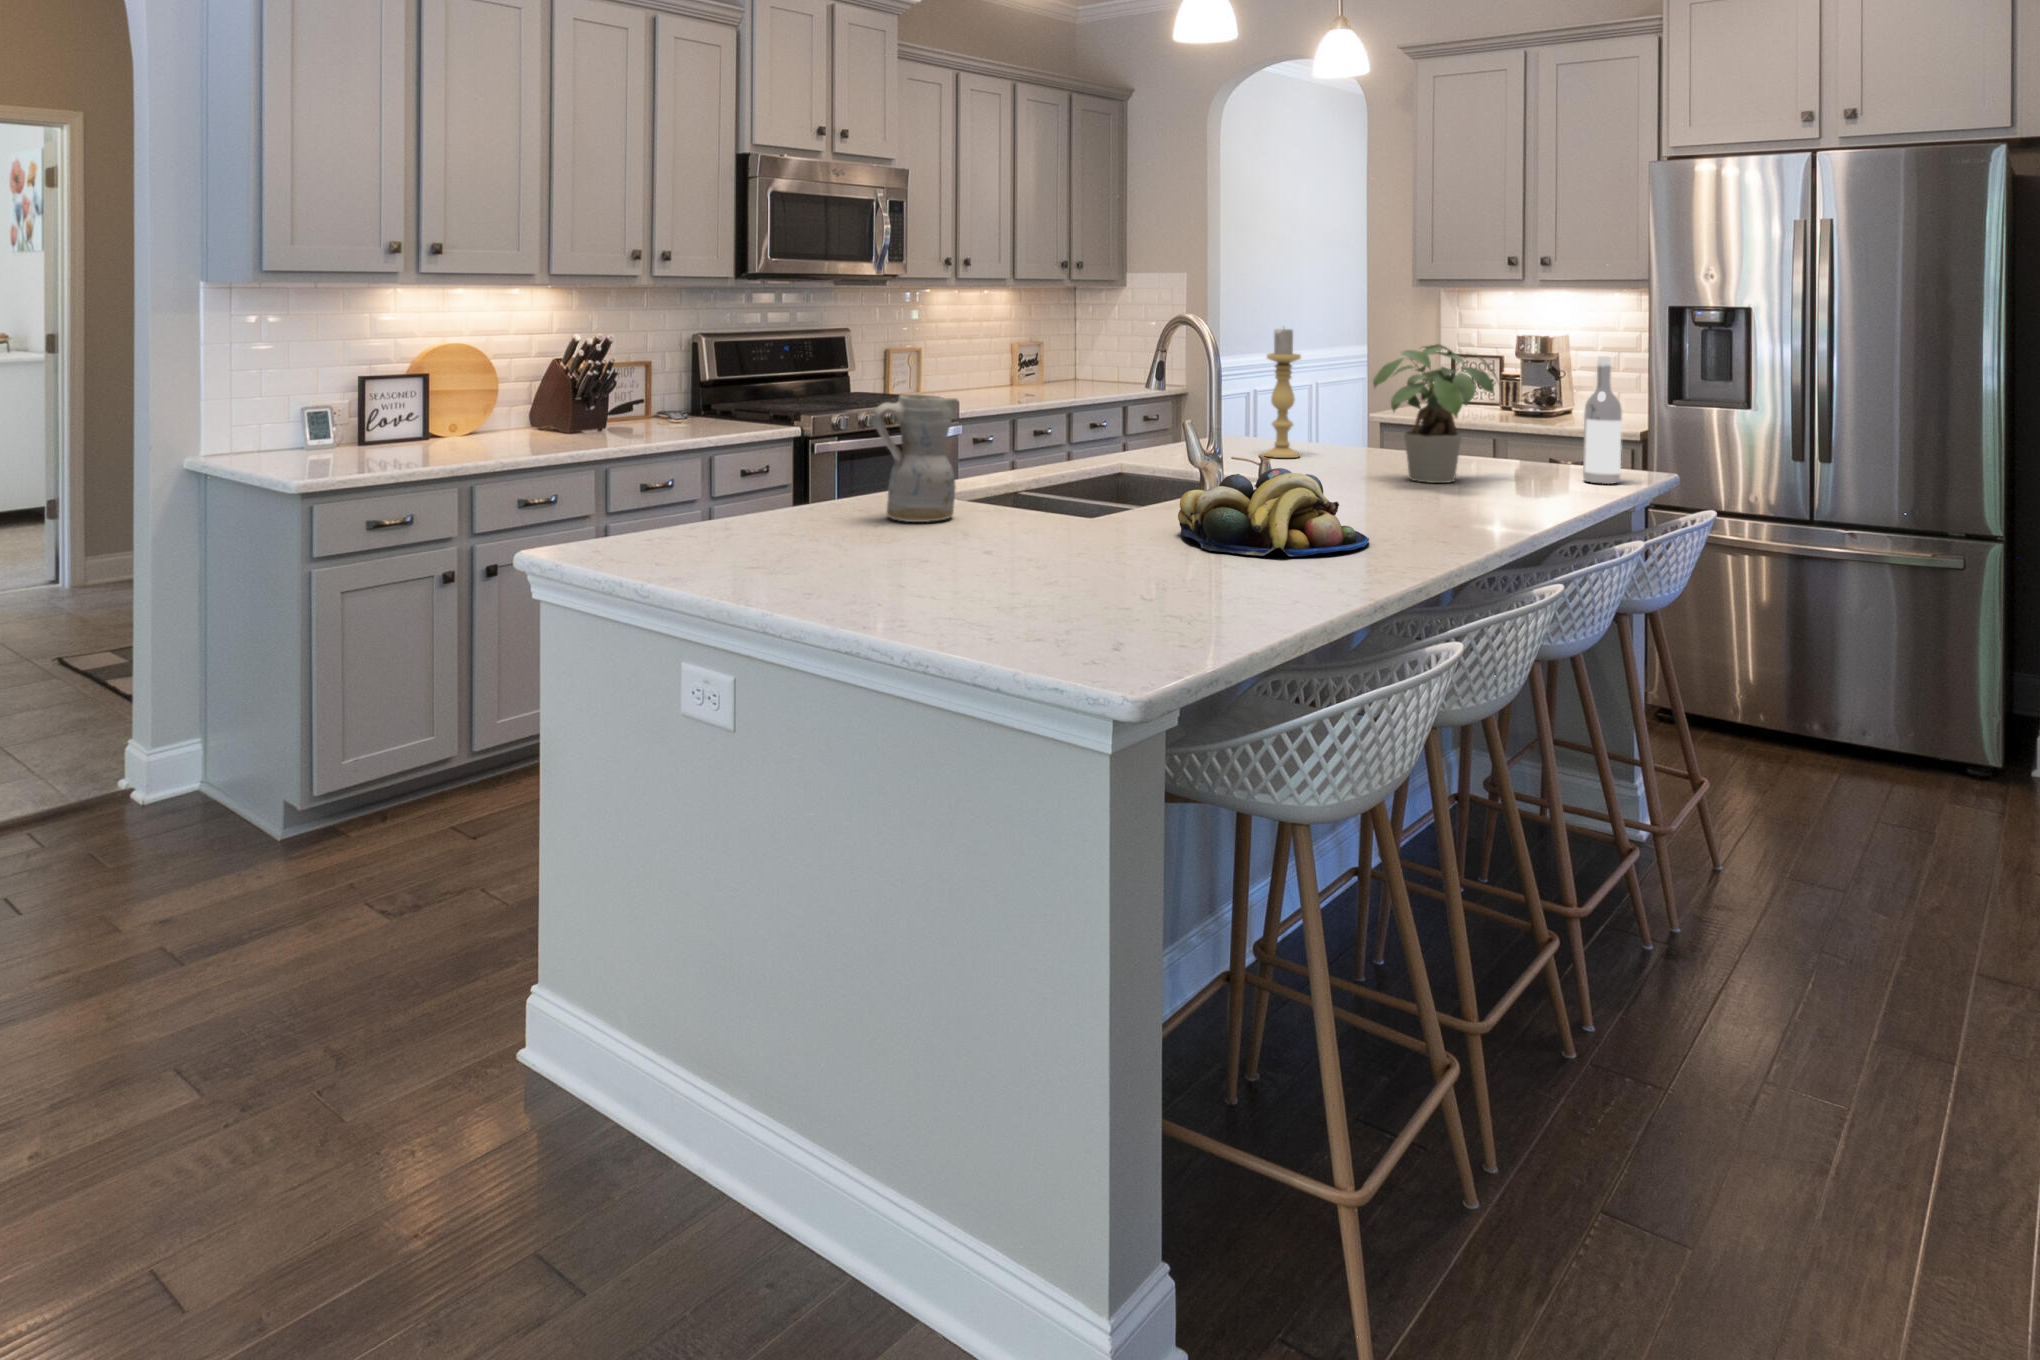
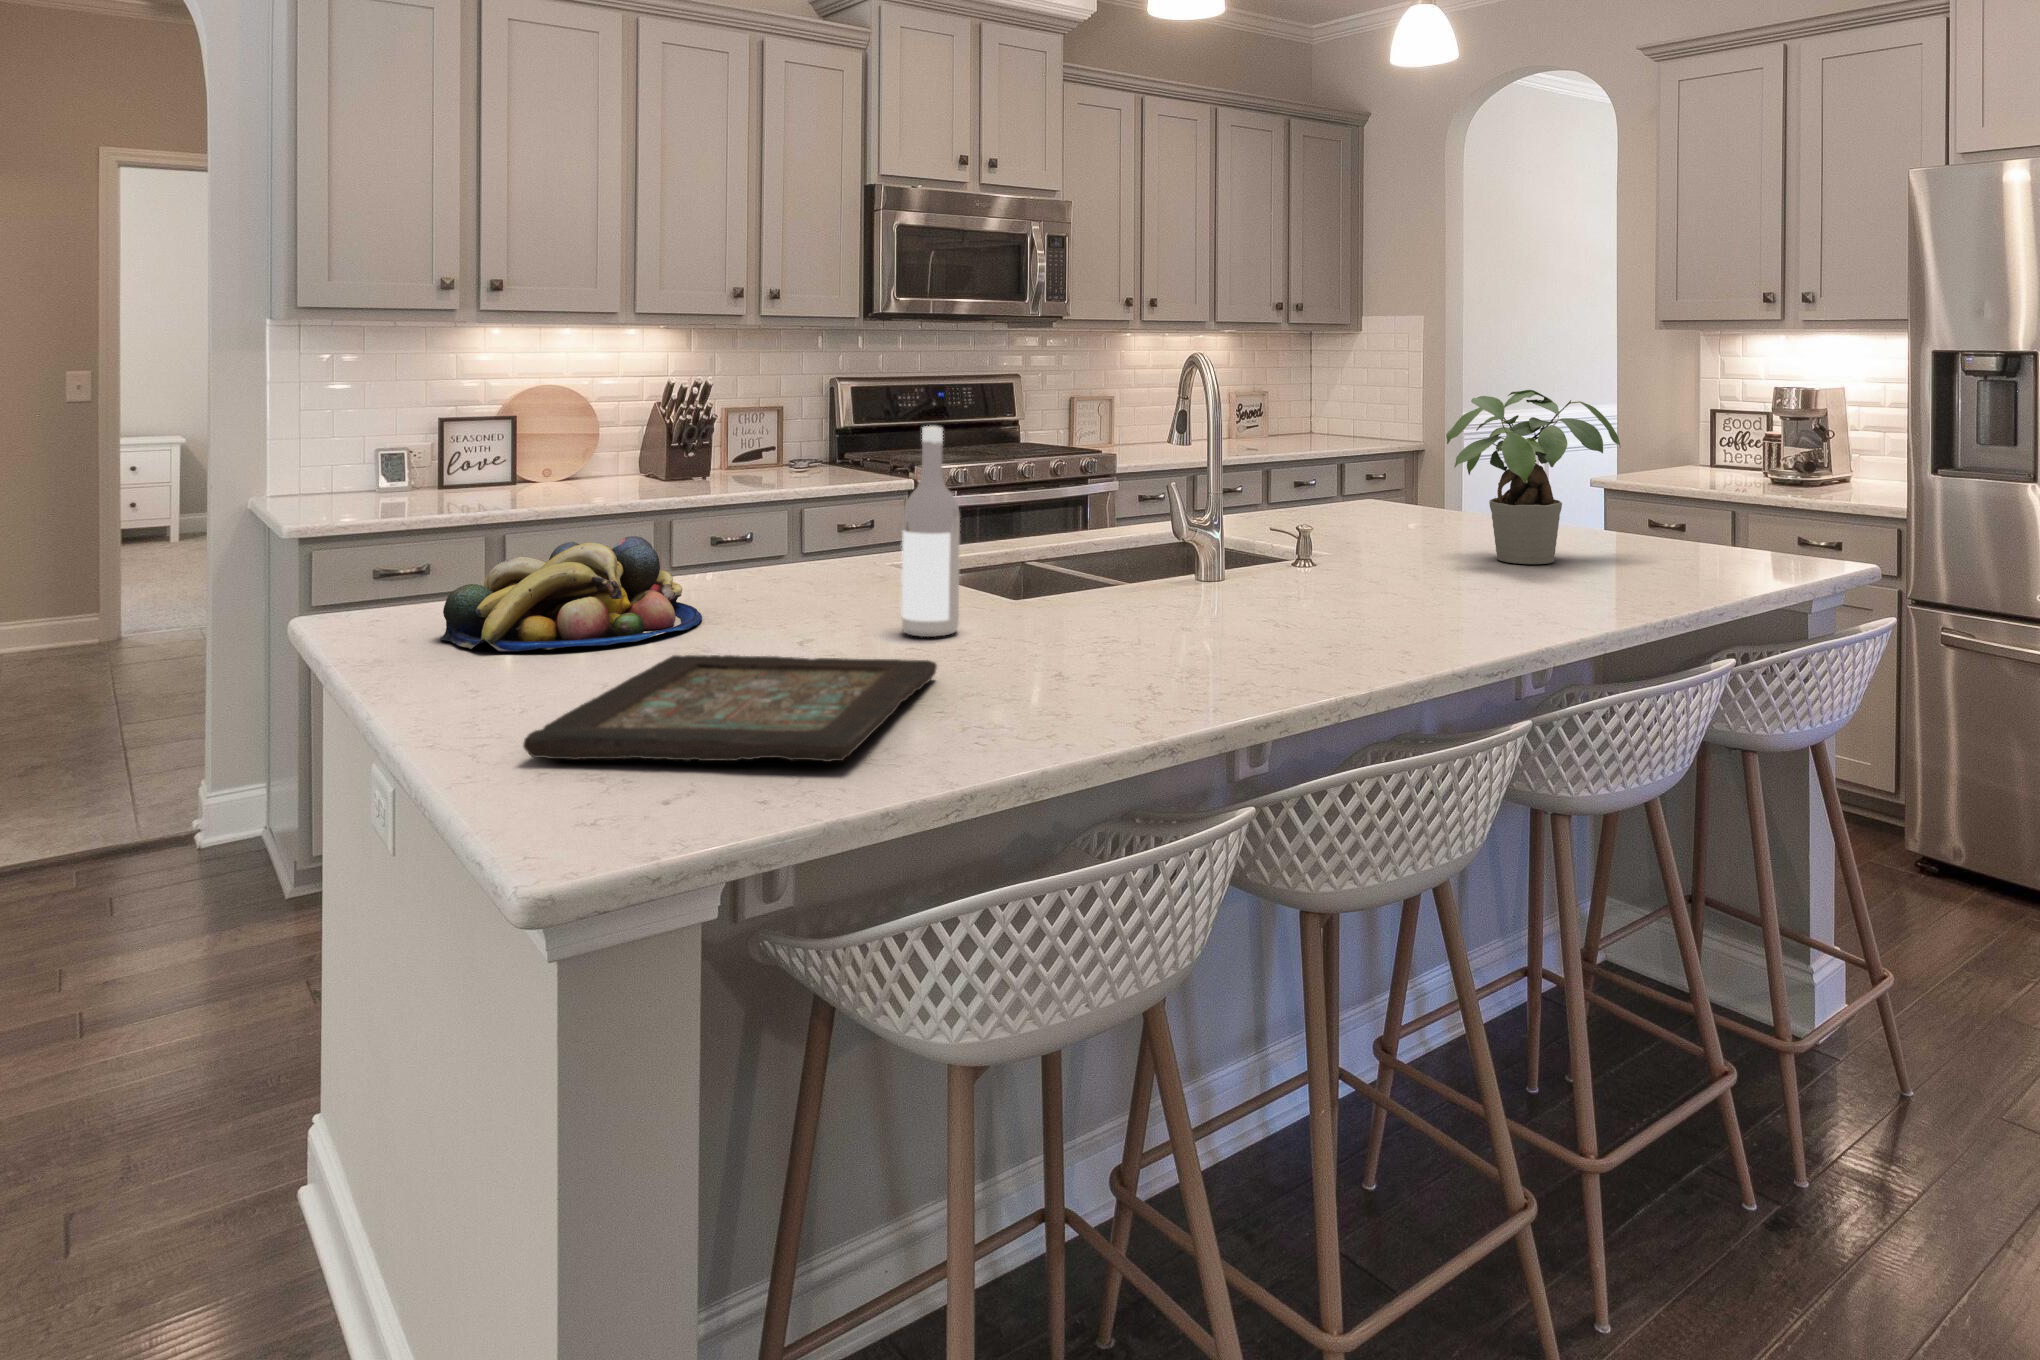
candle holder: present [1264,329,1301,458] -> none [1363,369,1406,527]
wine bottle: present [1583,356,1622,484] -> present [902,426,960,637]
ceramic pitcher: present [873,394,958,522] -> none [755,441,858,594]
fruit bowl: present [1178,468,1369,556] -> present [440,536,702,651]
decorative tray: none [943,561,1205,633] -> present [523,655,937,762]

